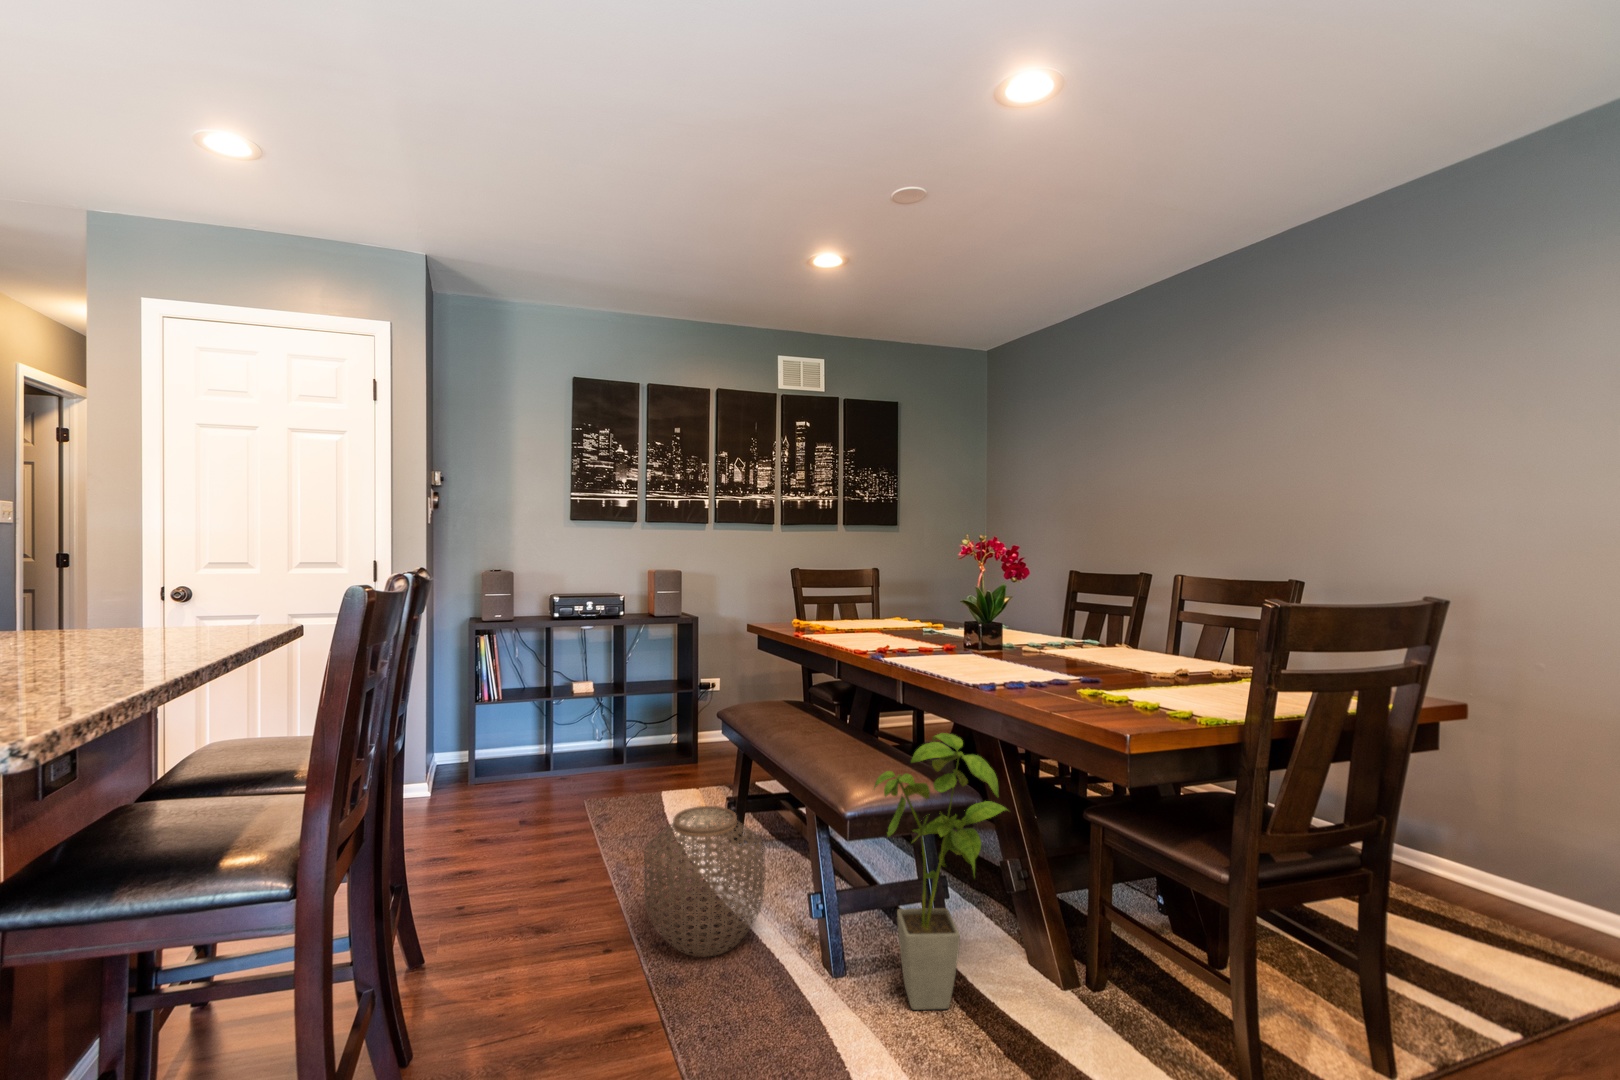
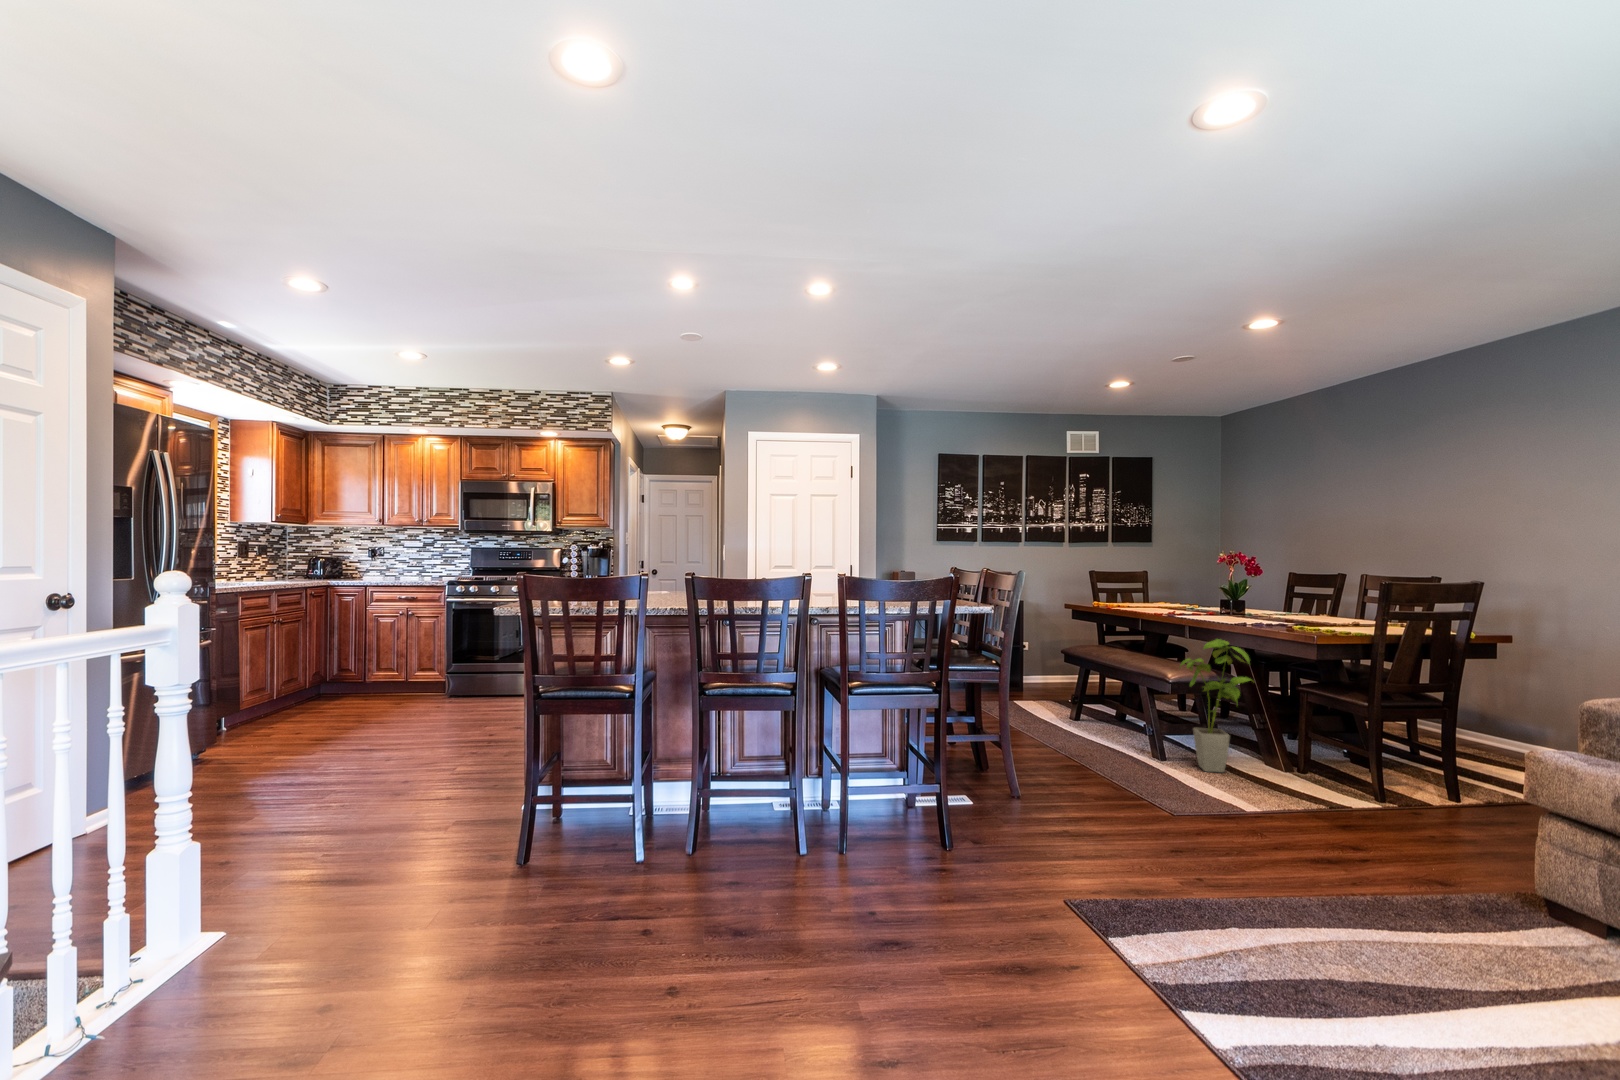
woven basket: present [644,806,765,956] -> none [1052,683,1115,752]

